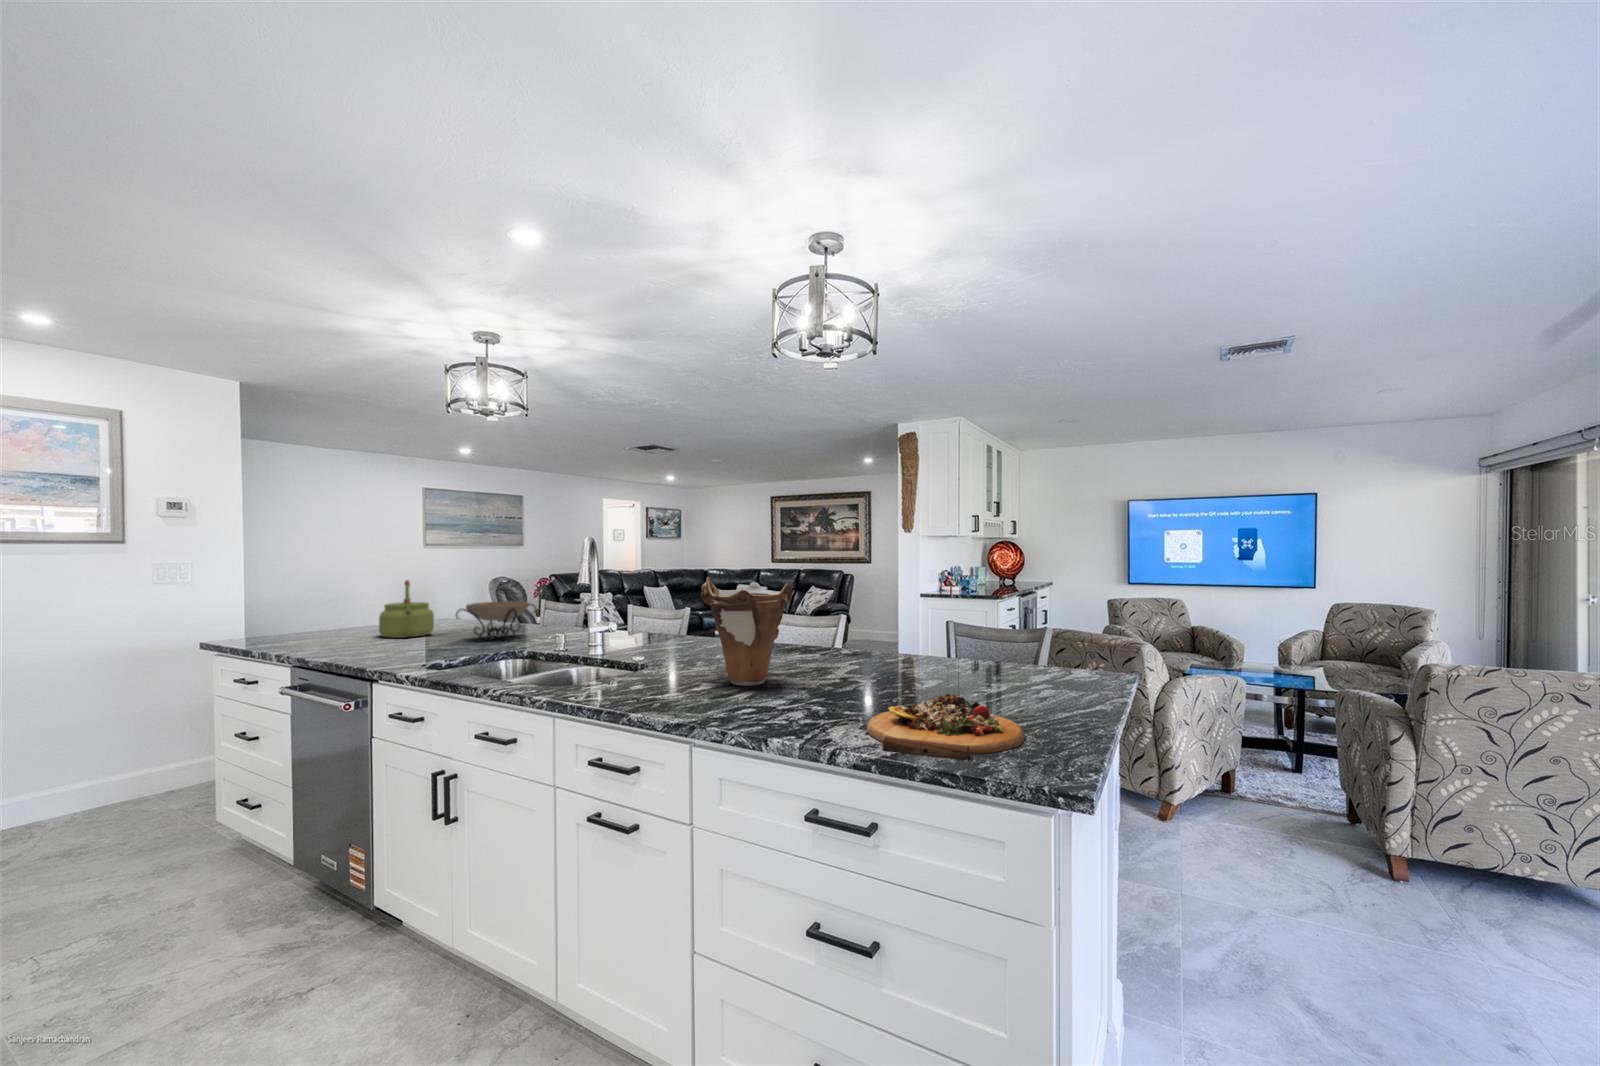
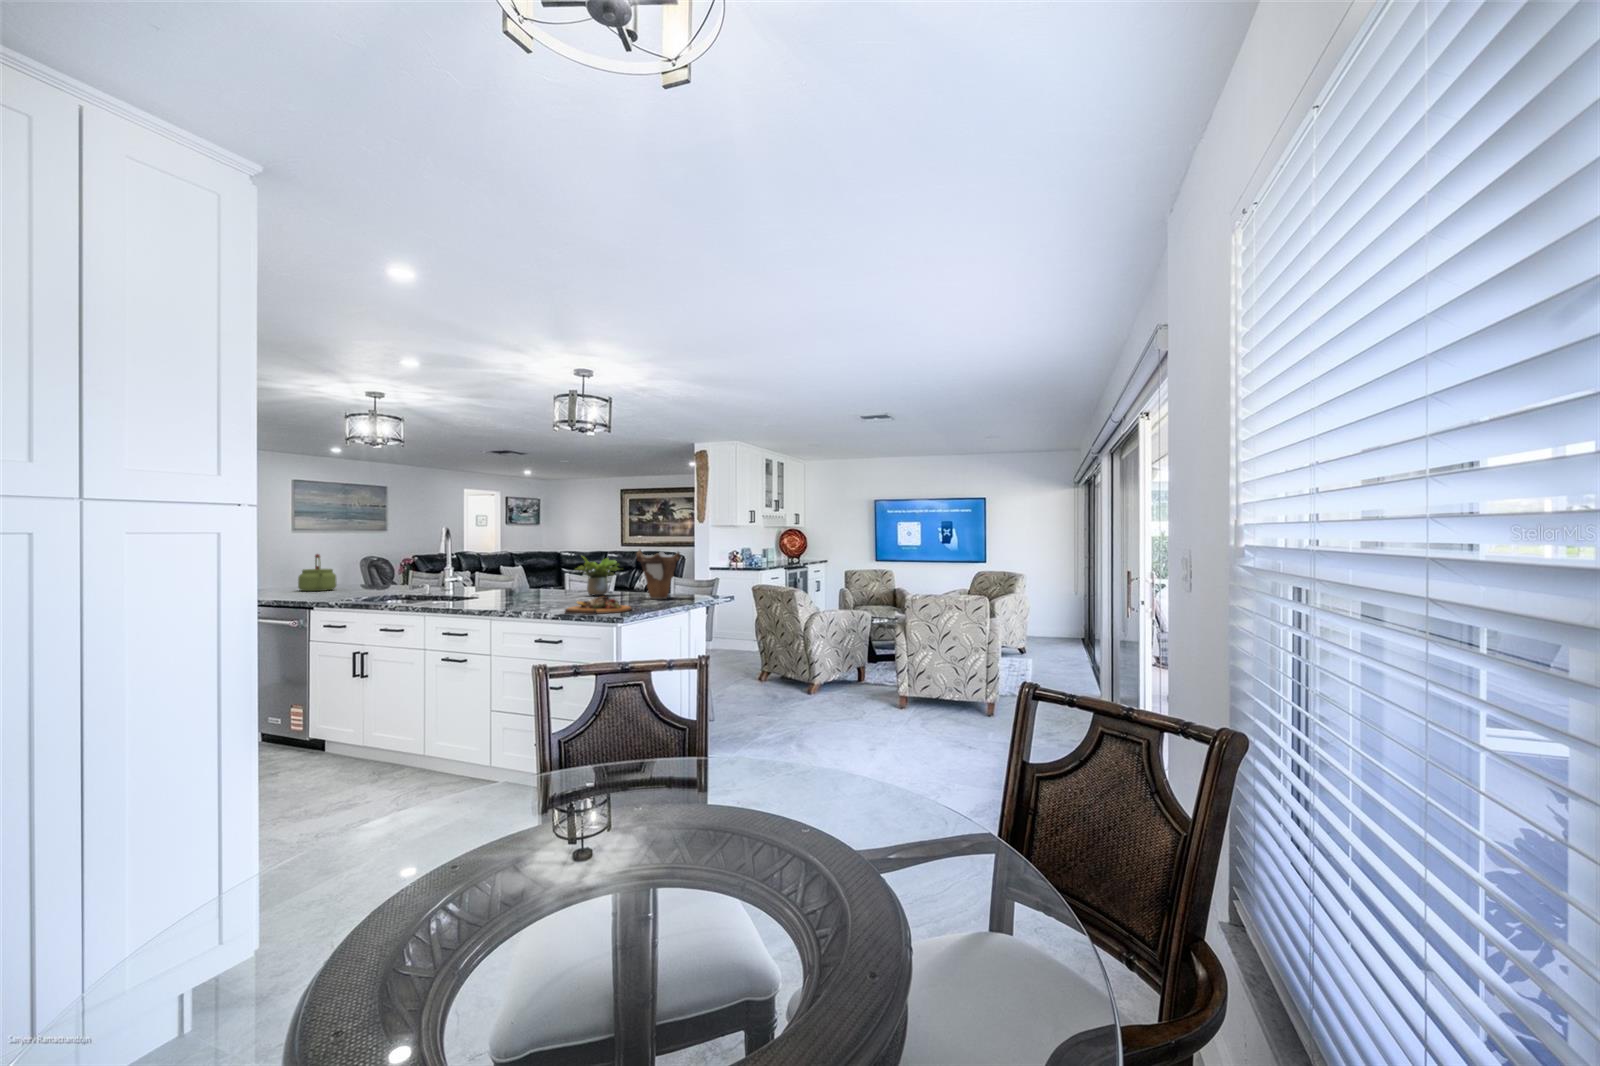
vase: present [701,577,792,686] -> present [636,549,680,599]
potted plant: none [808,587,895,660] -> present [576,557,619,595]
decorative bowl: present [456,601,536,639] -> none [355,568,410,591]

